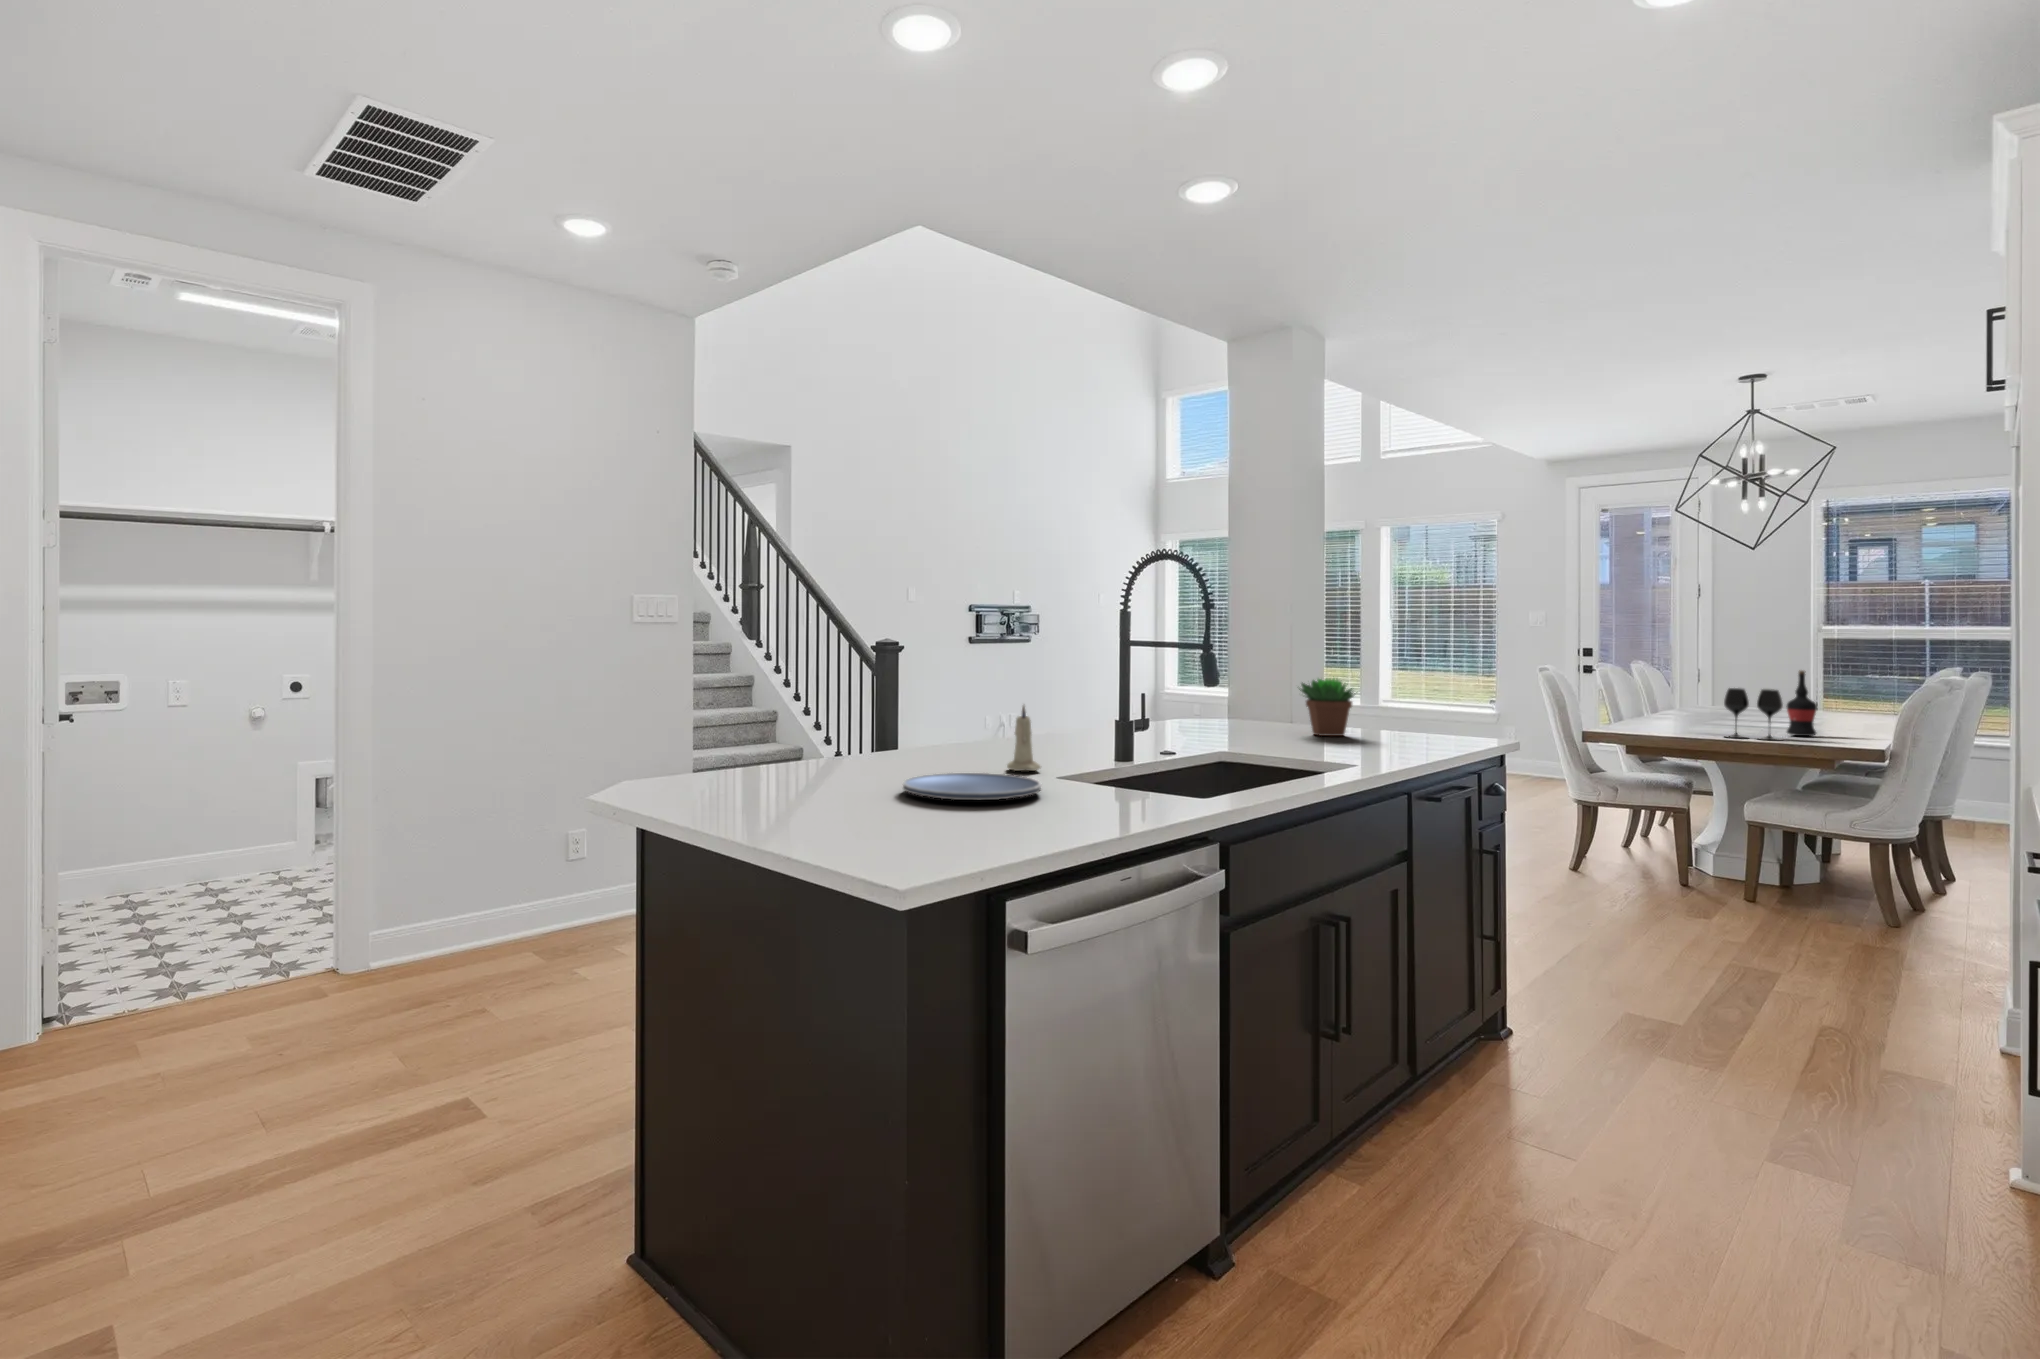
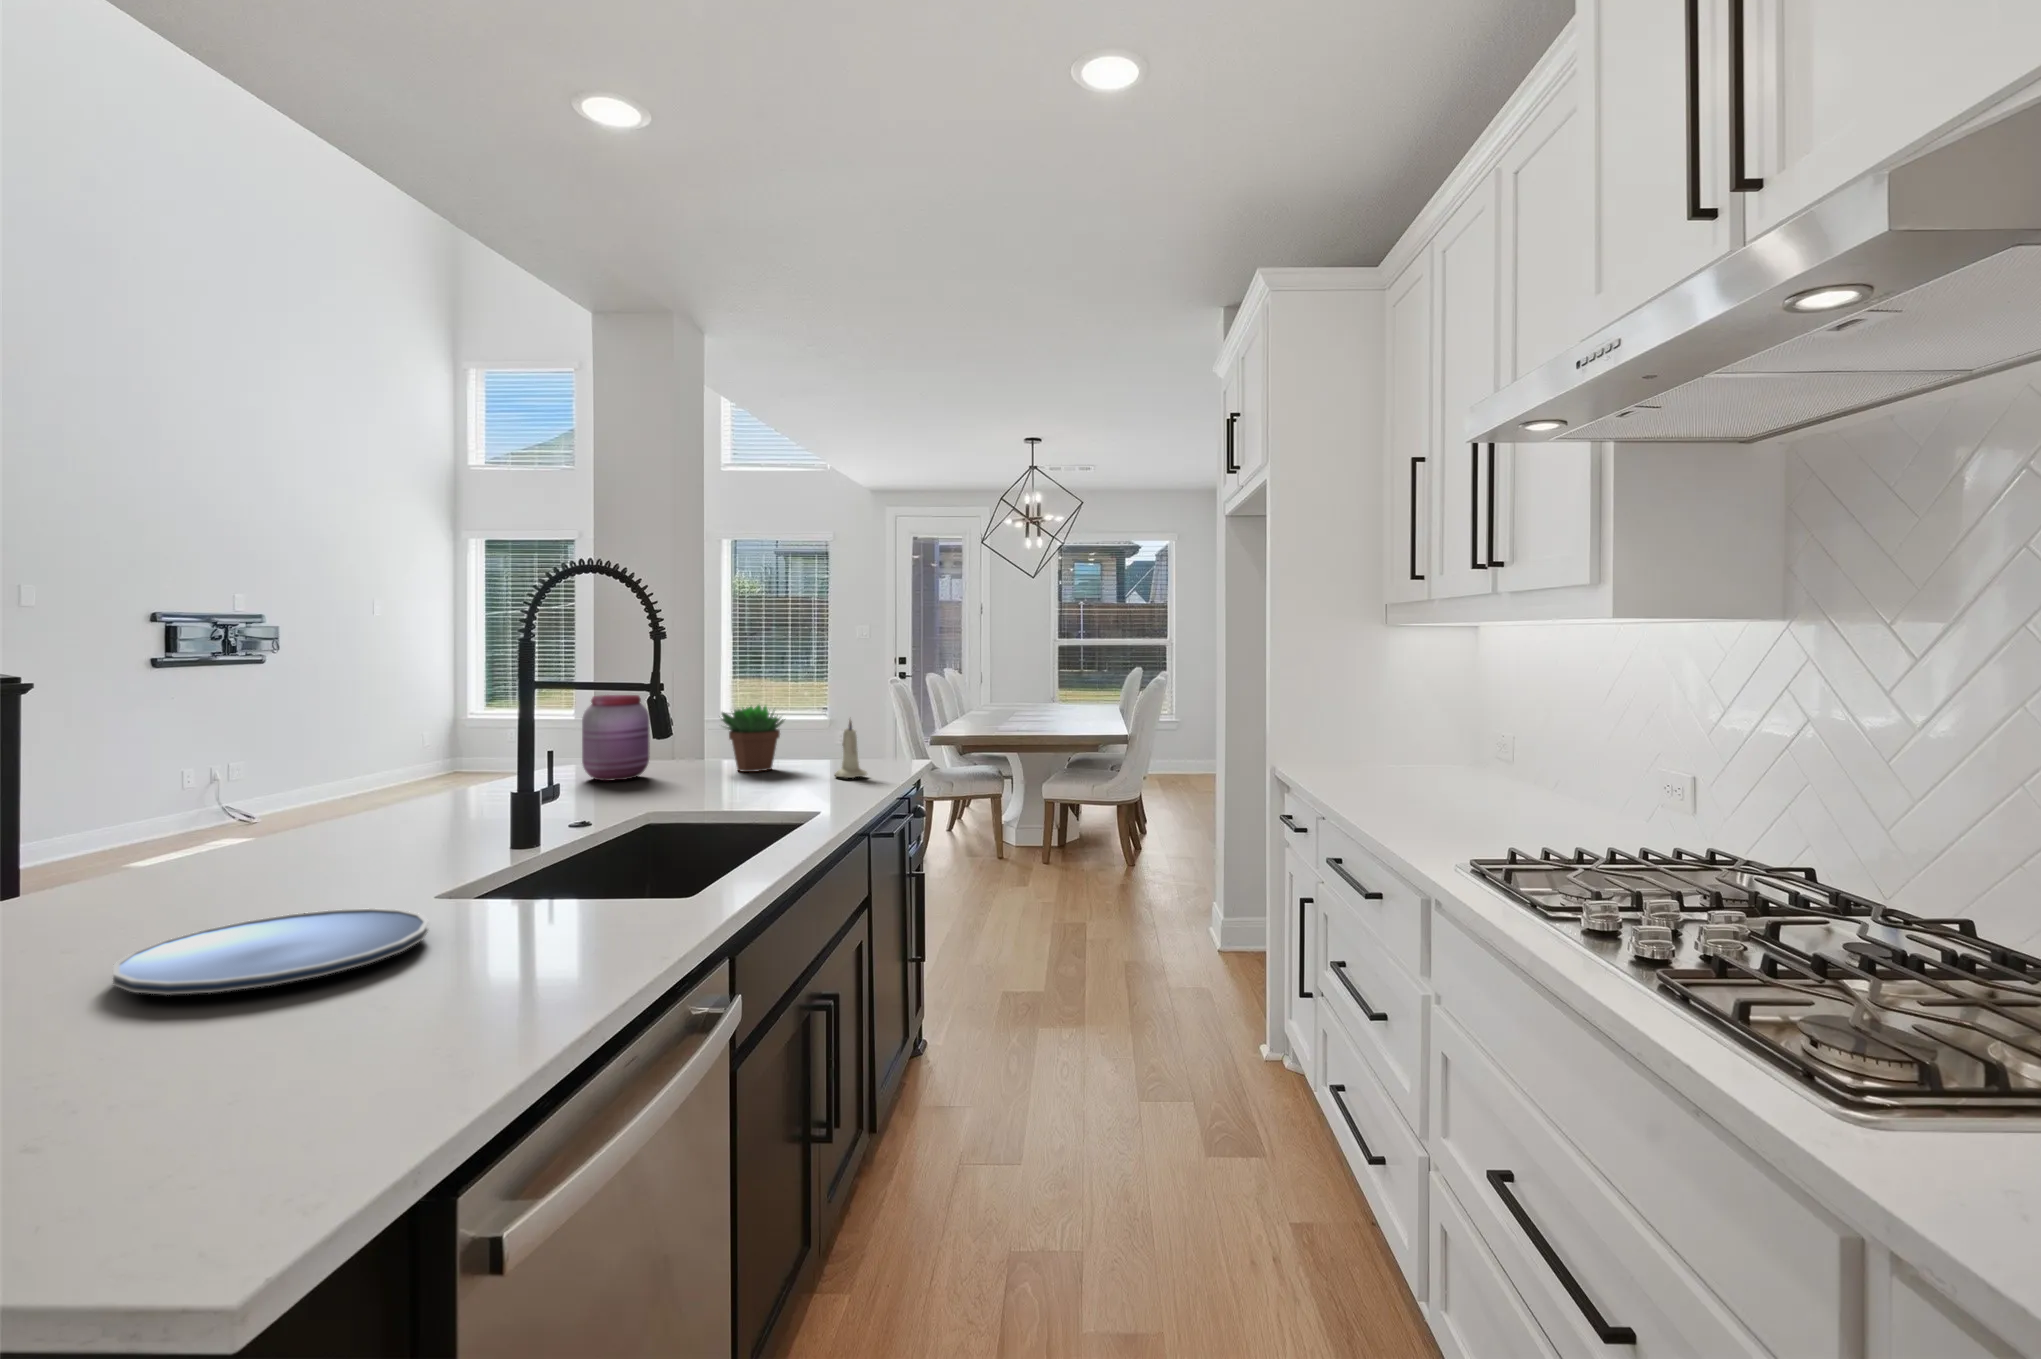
jar: none [1189,664,1239,732] -> present [582,695,650,781]
wine bottle: present [1786,670,1817,736] -> none [1063,673,1081,725]
wine glass: present [1724,688,1783,740] -> none [1026,690,1065,731]
candle: present [1007,706,1040,771] -> present [835,720,867,778]

